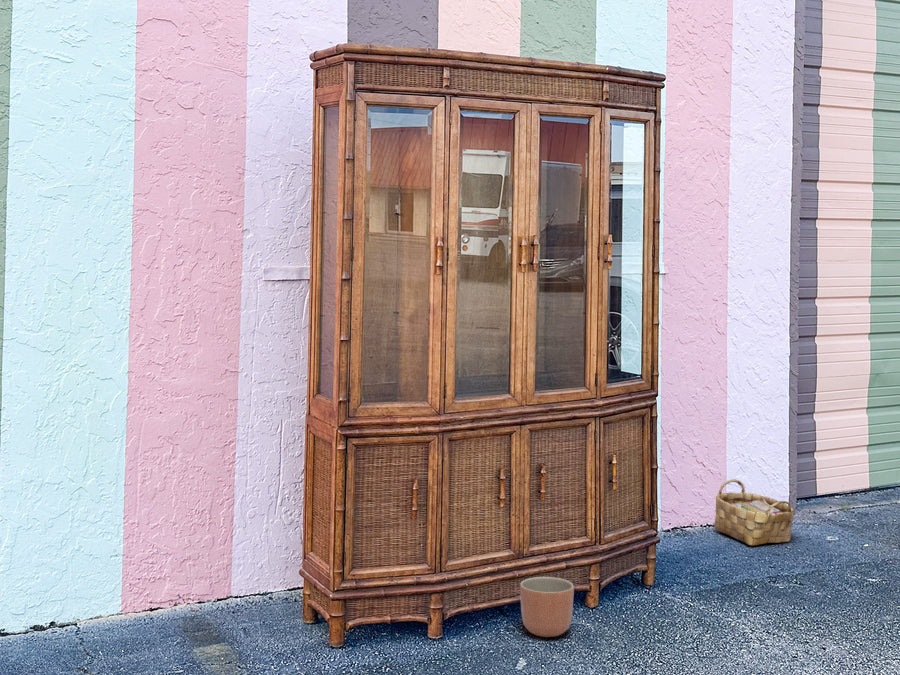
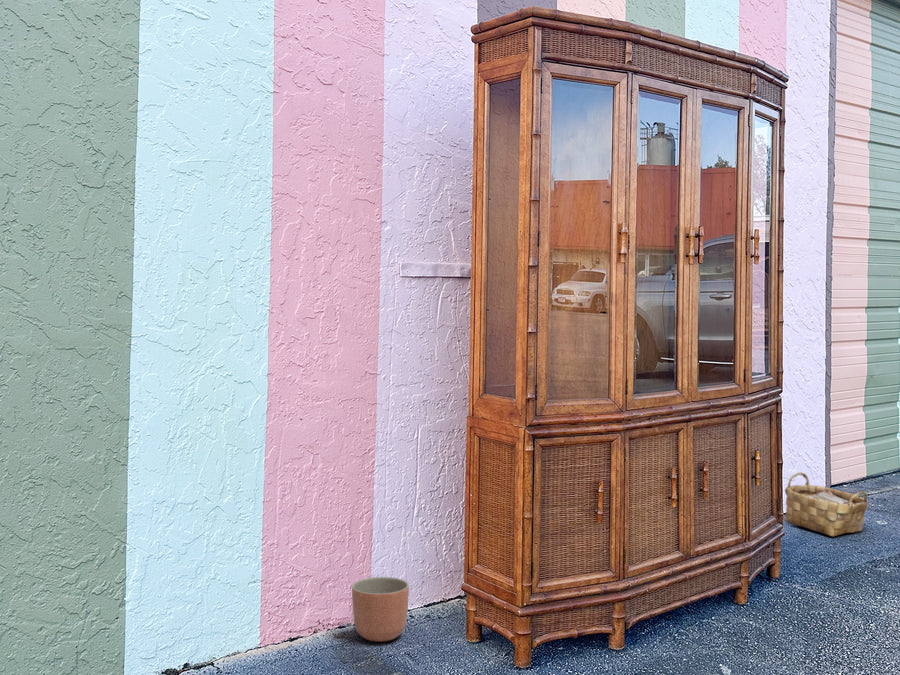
planter: present [520,577,574,637] -> present [352,577,409,642]

